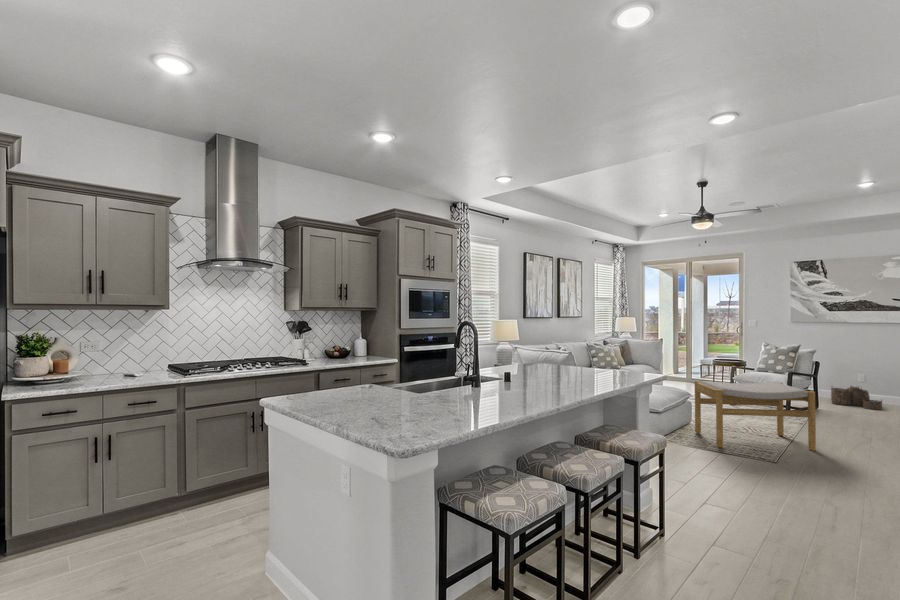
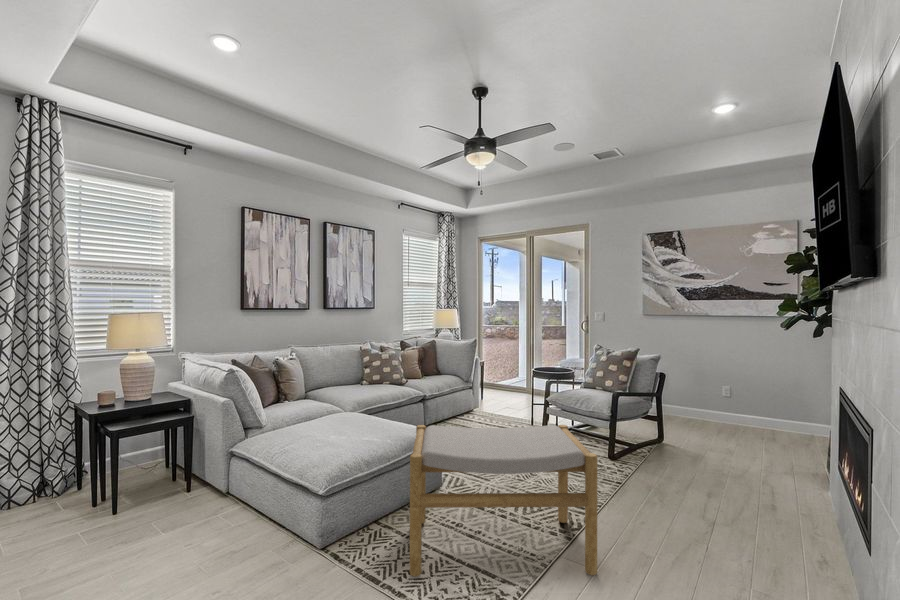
woven basket: present [831,386,882,410] -> none [684,403,746,443]

